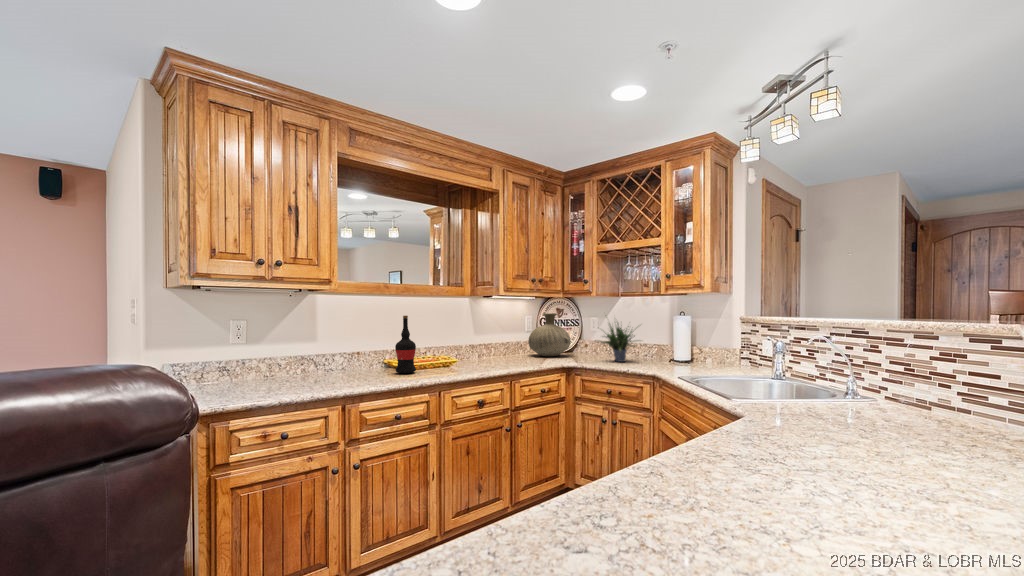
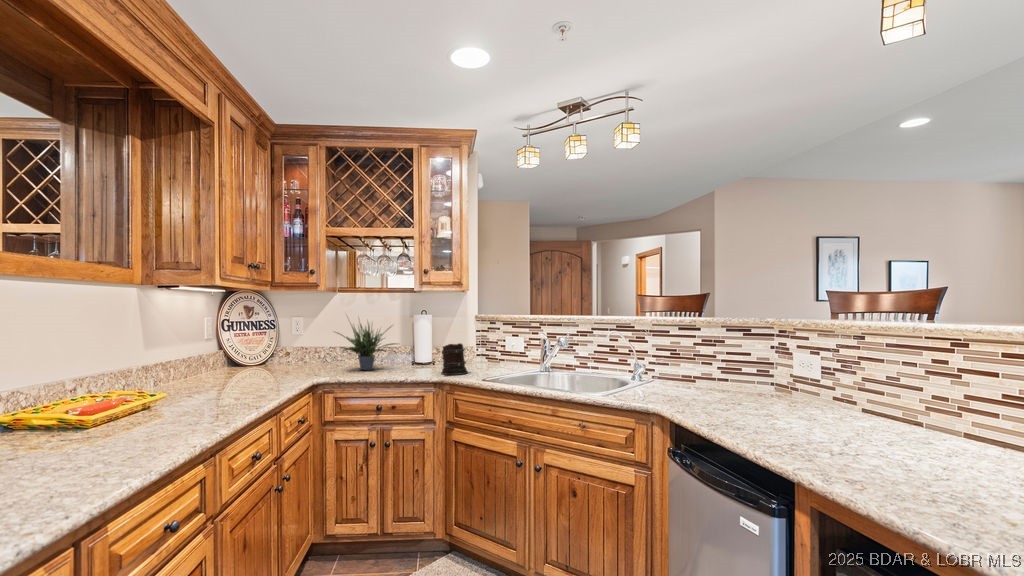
vase: present [528,313,570,356] -> none [218,315,291,374]
wine bottle: present [395,316,416,373] -> none [50,329,105,449]
beer mug: none [659,343,692,372] -> present [441,343,467,375]

